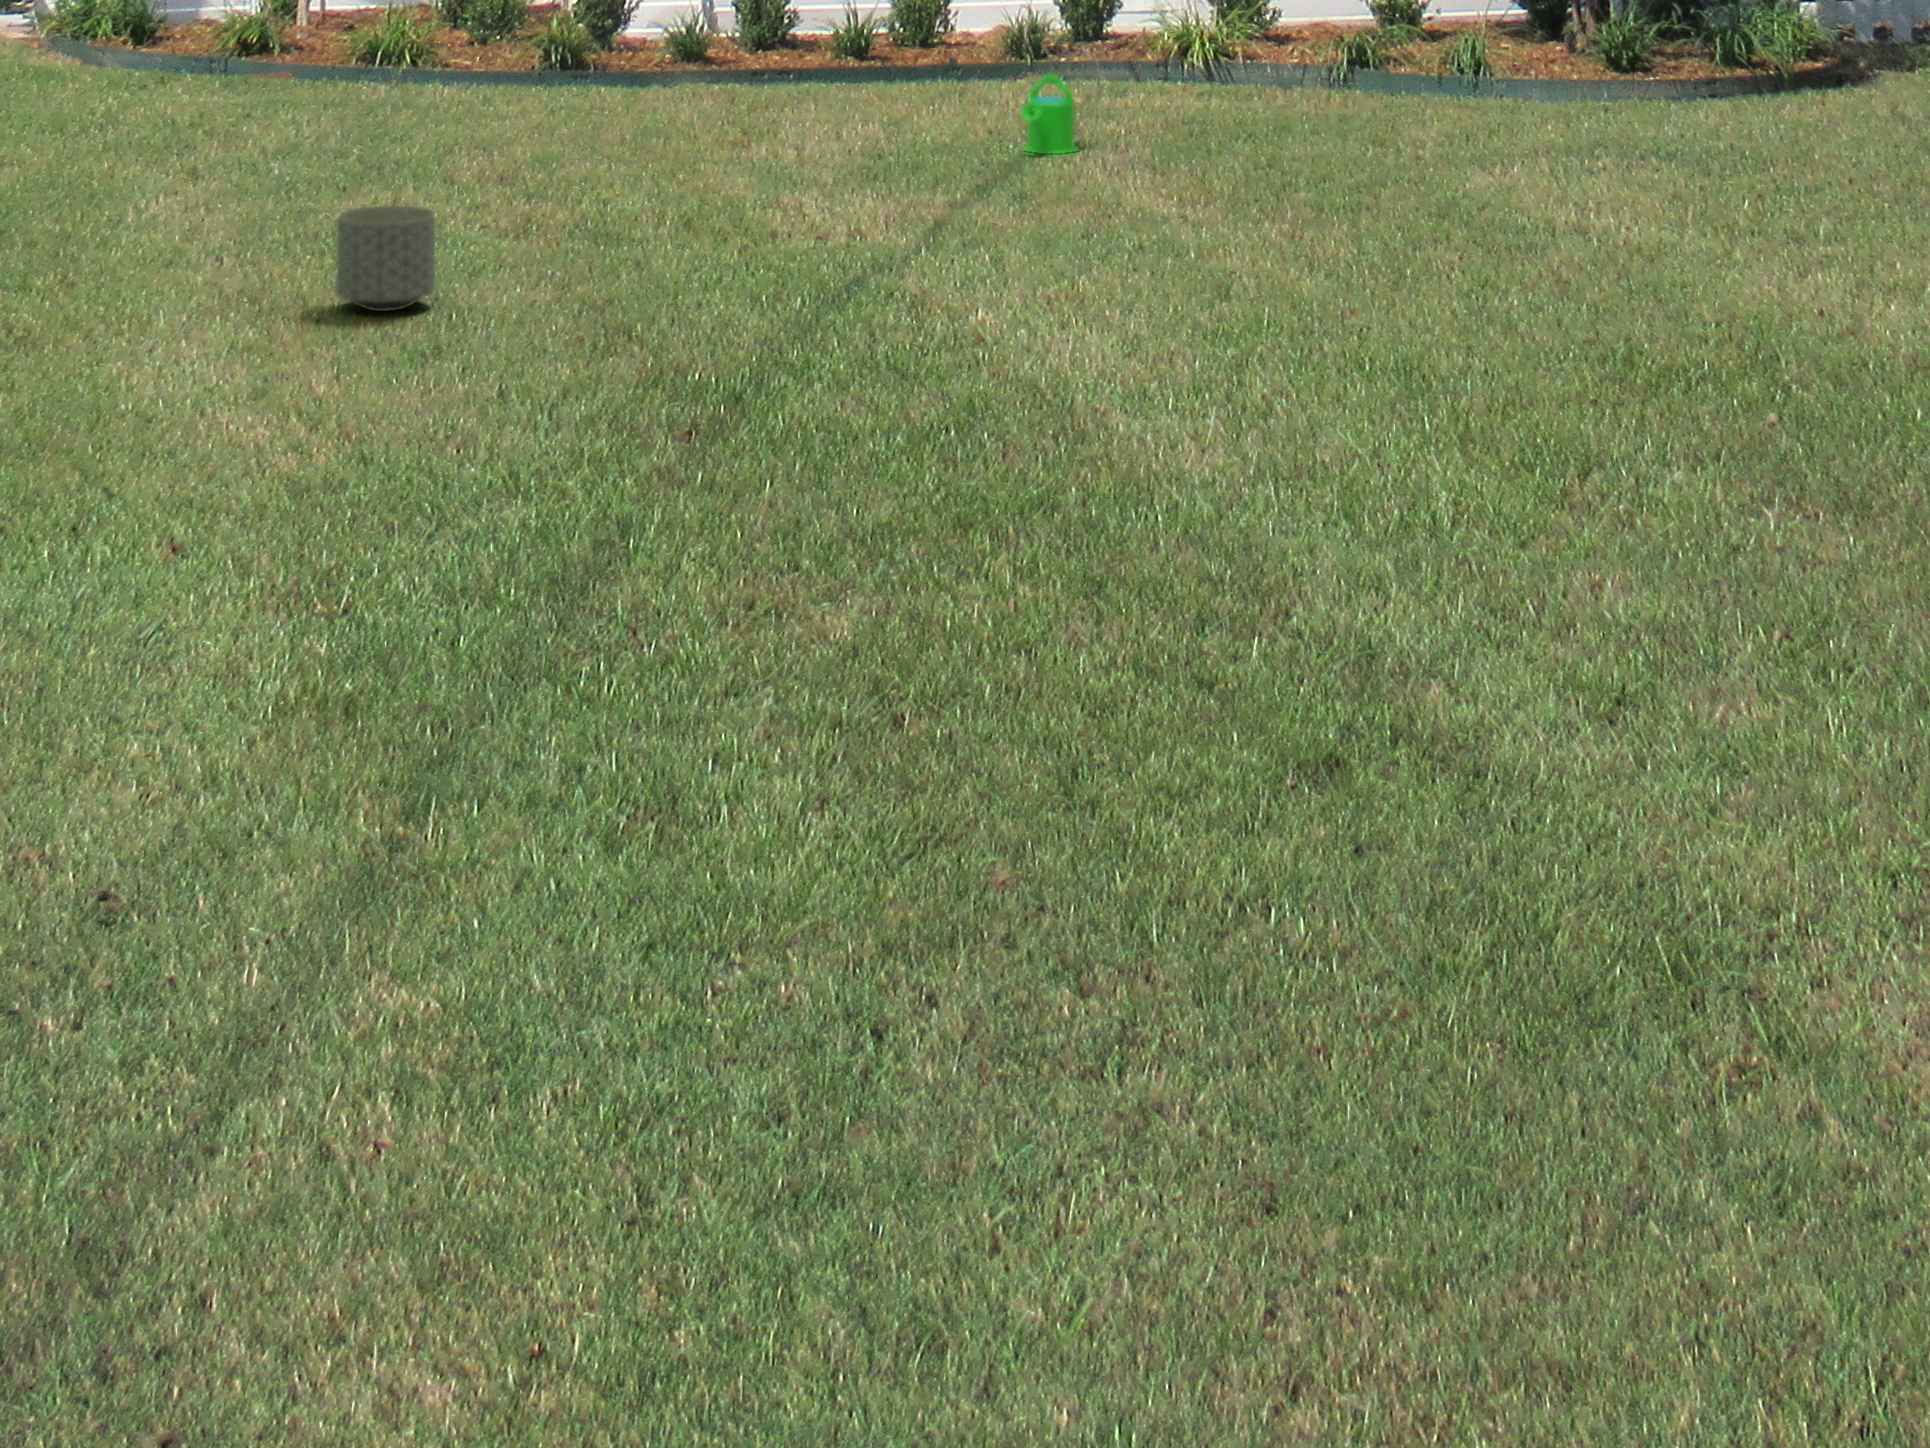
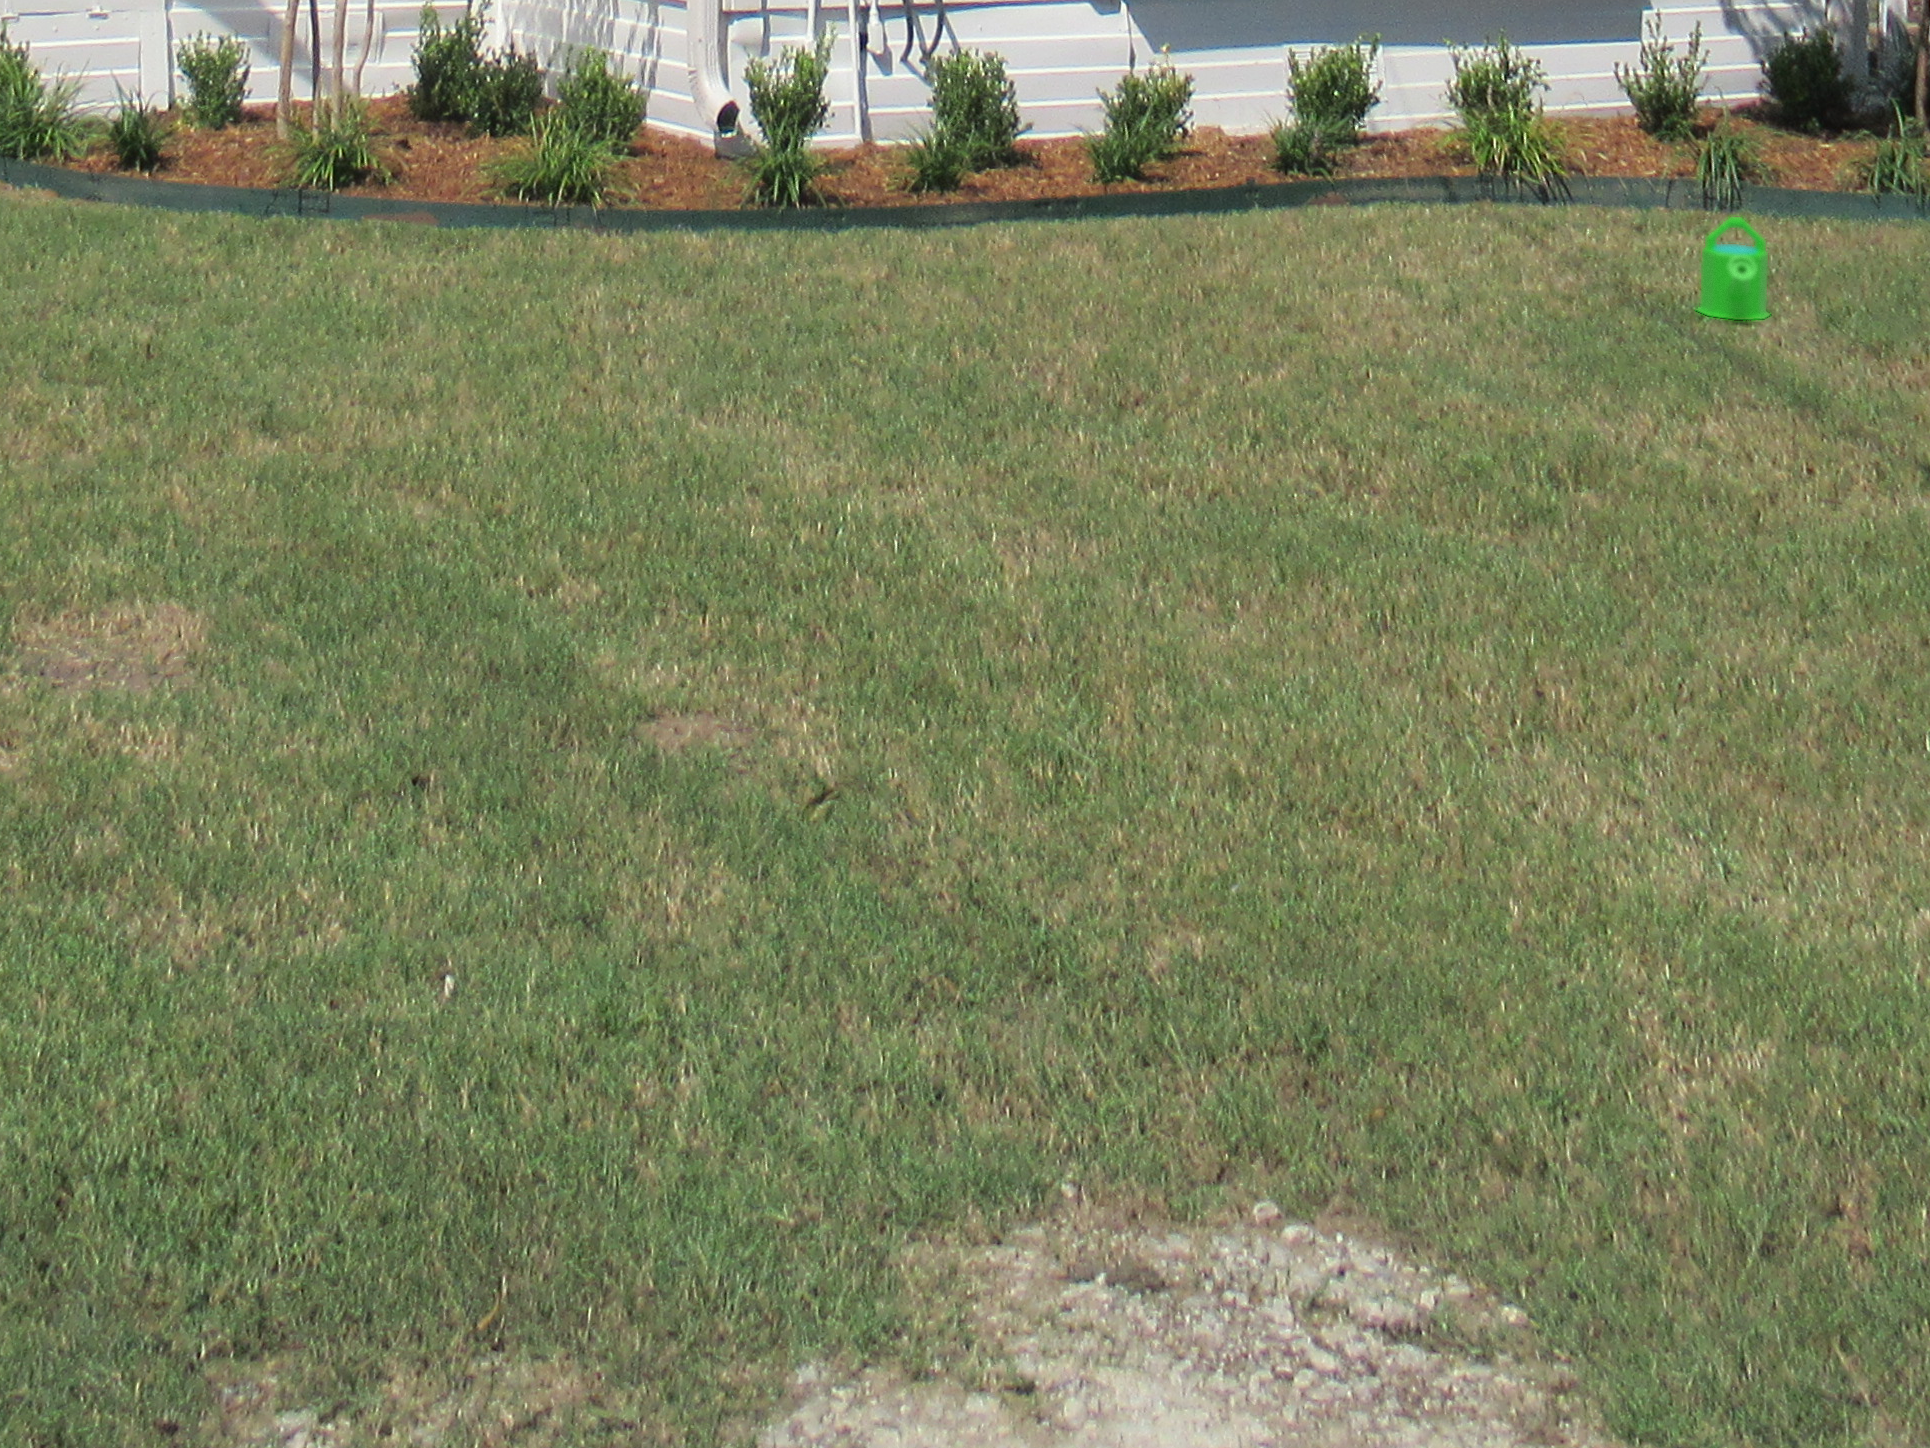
planter: present [336,205,435,311] -> none [1536,478,1682,636]

